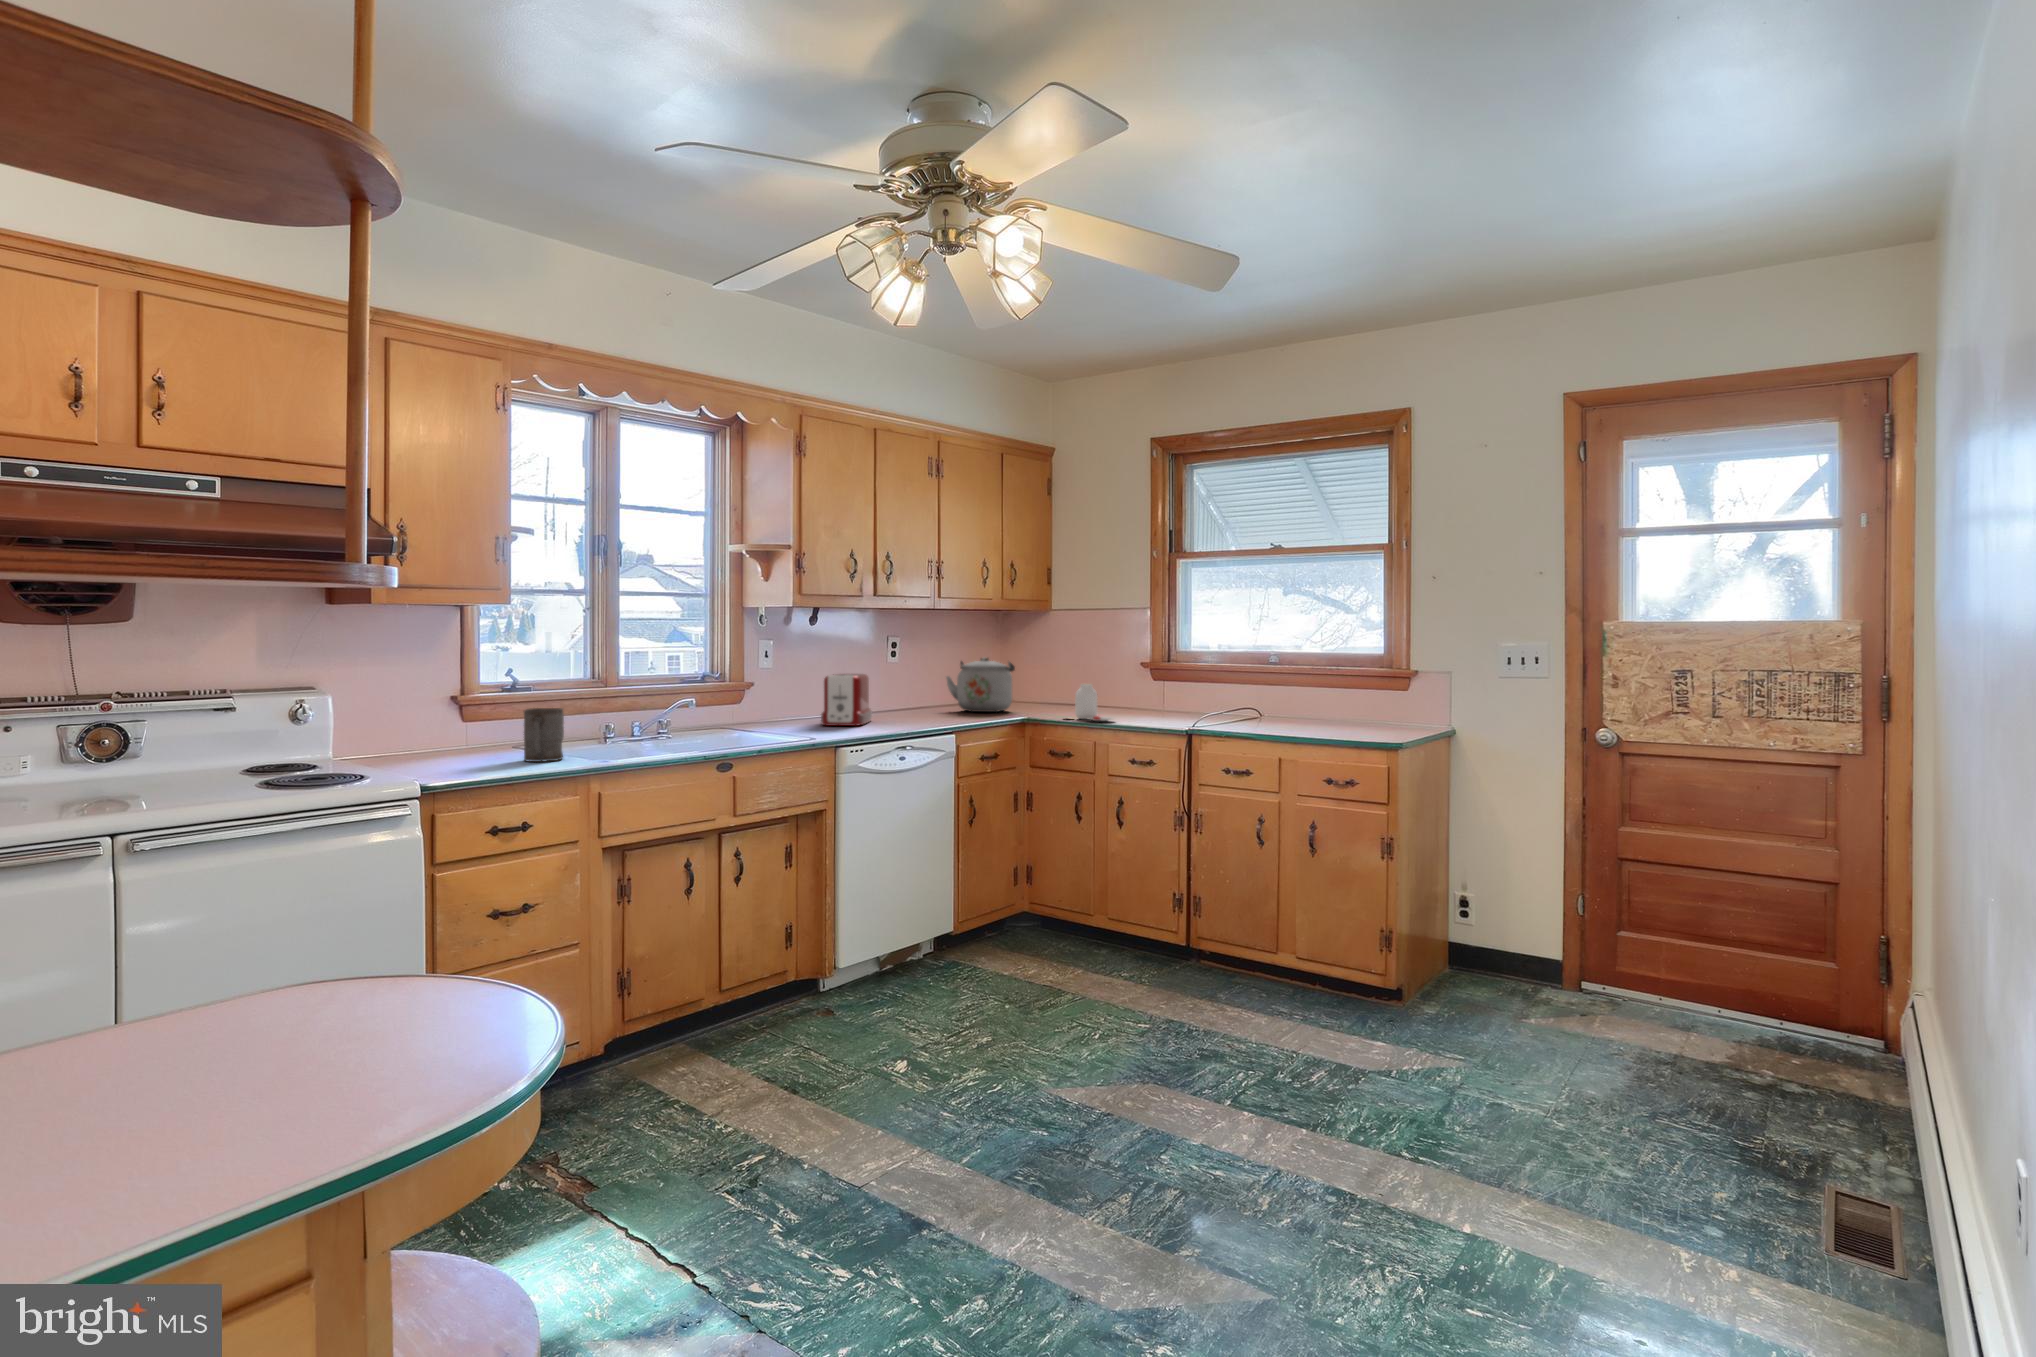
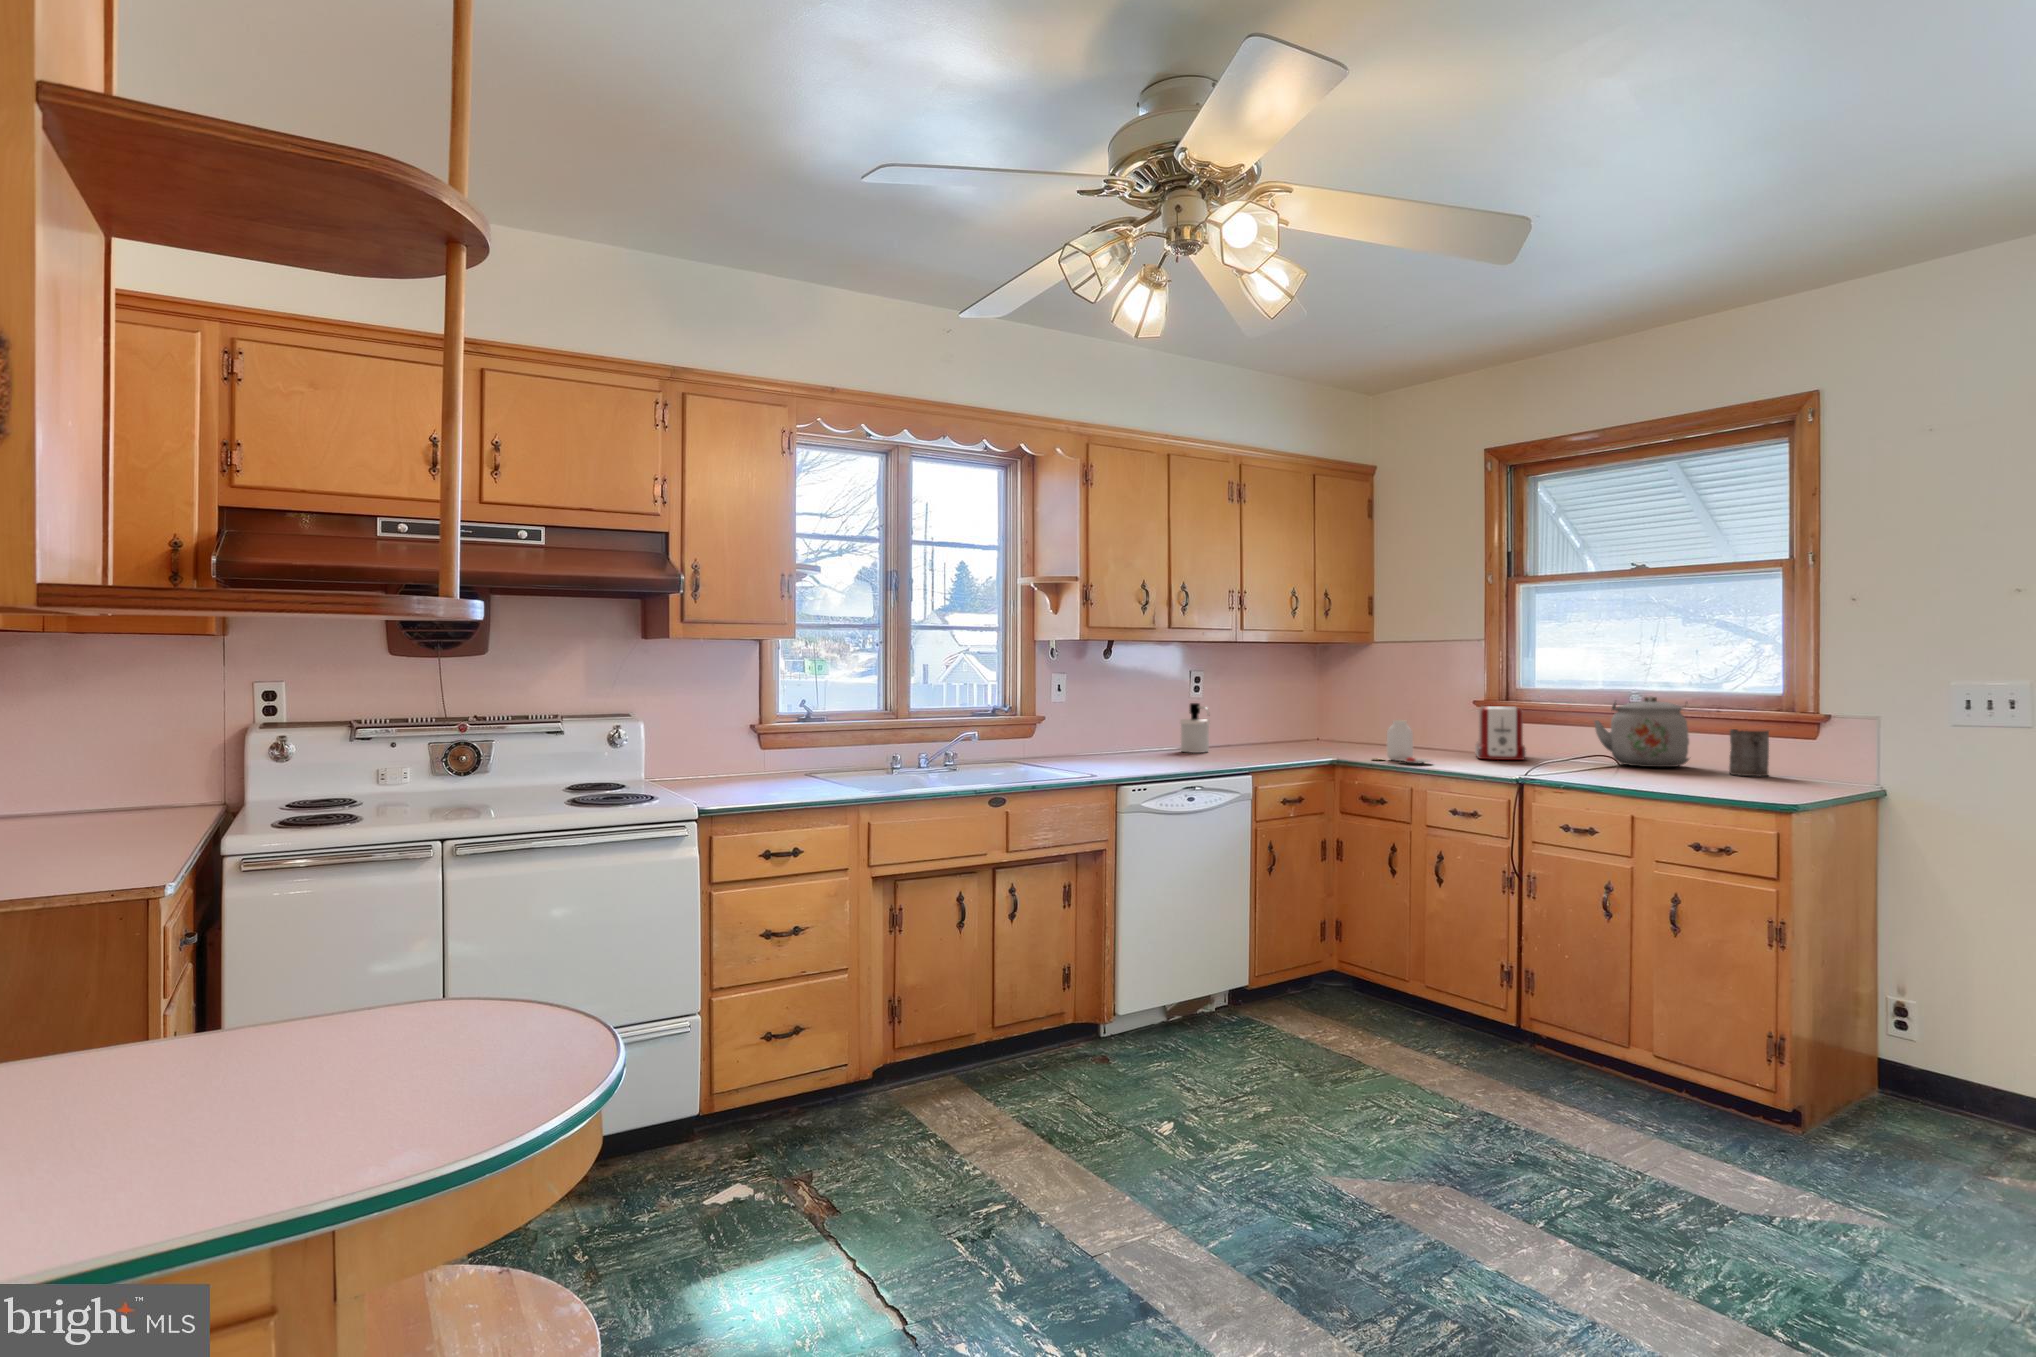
kettle: present [946,657,1015,712] -> present [1594,697,1689,767]
soap dispenser: none [889,670,918,716] -> present [1180,703,1210,753]
toaster: present [821,674,872,726] -> present [1475,706,1526,760]
mug: present [524,708,564,762] -> present [1729,729,1769,776]

